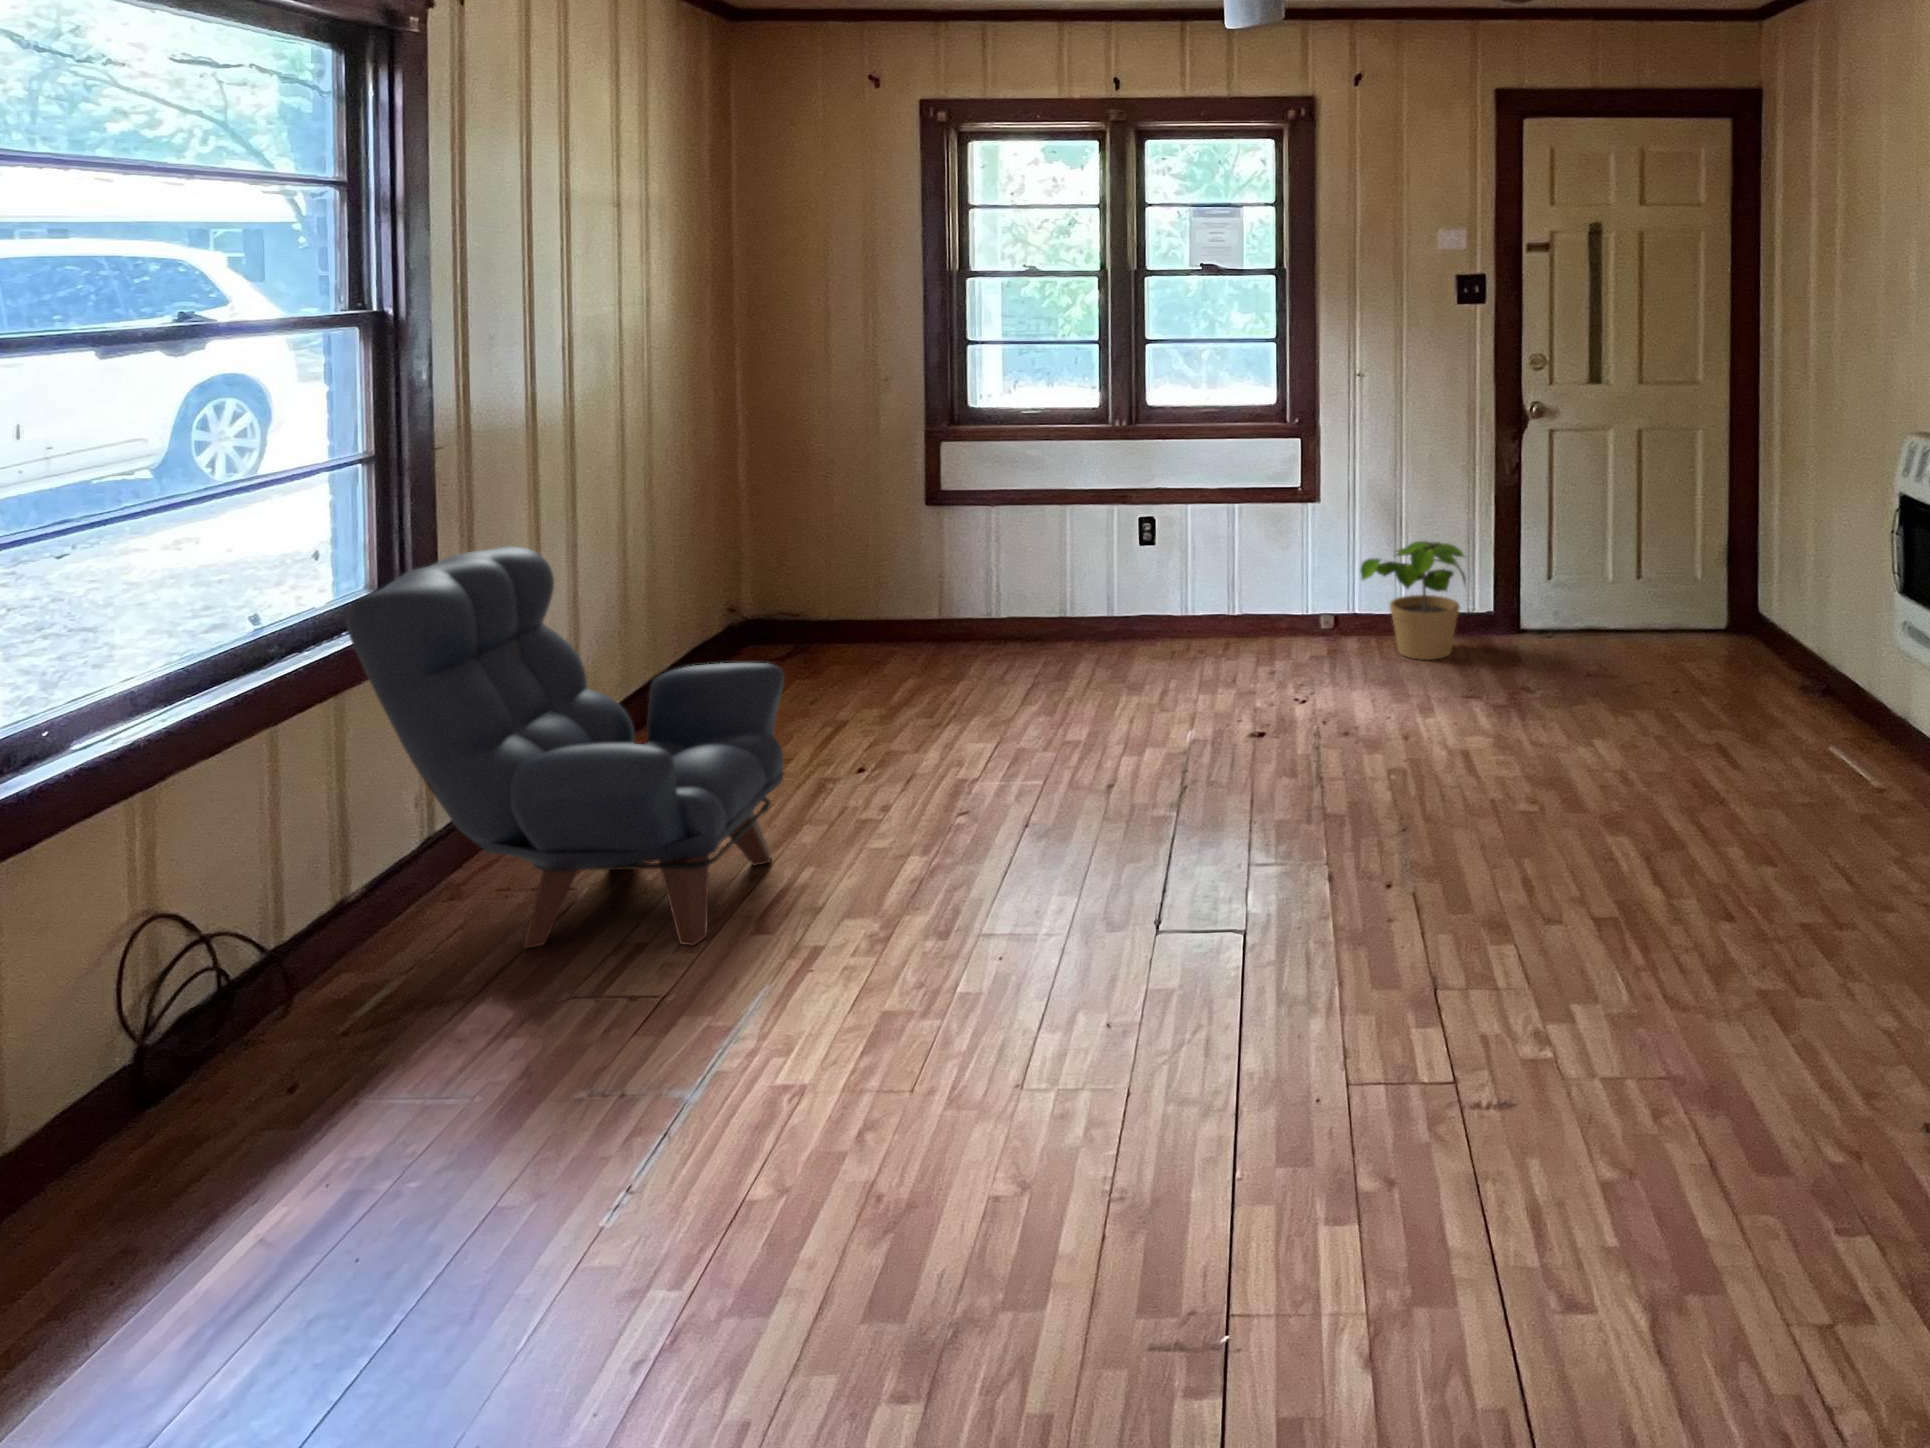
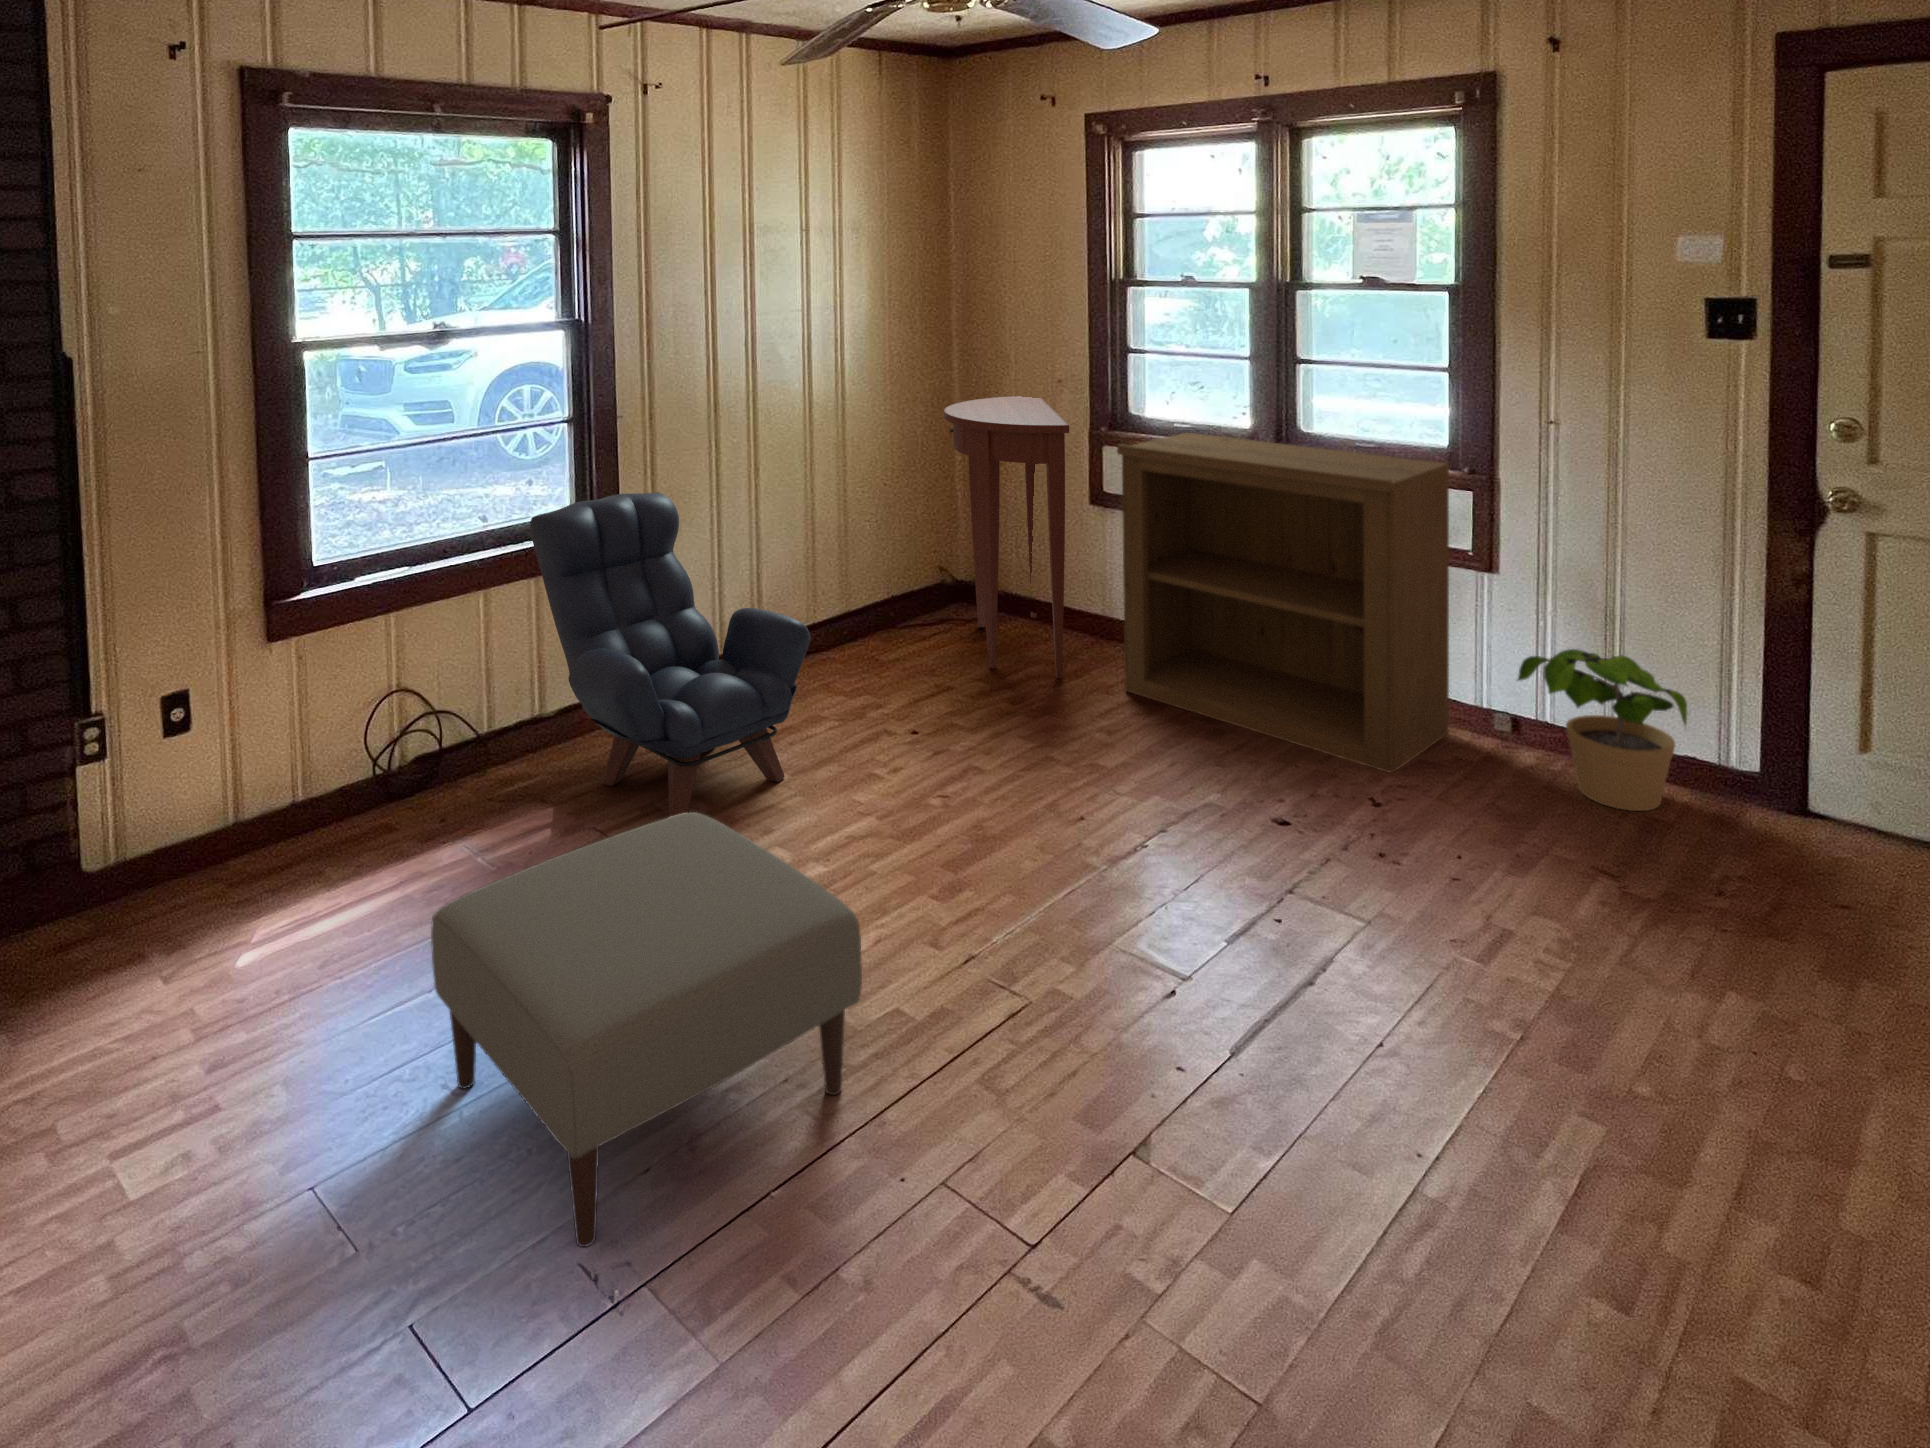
console table: none [773,400,958,699] -> present [944,396,1069,679]
bookshelf: none [1013,417,1289,682] -> present [1117,433,1450,773]
ottoman: none [760,851,1217,1292] -> present [431,812,862,1247]

